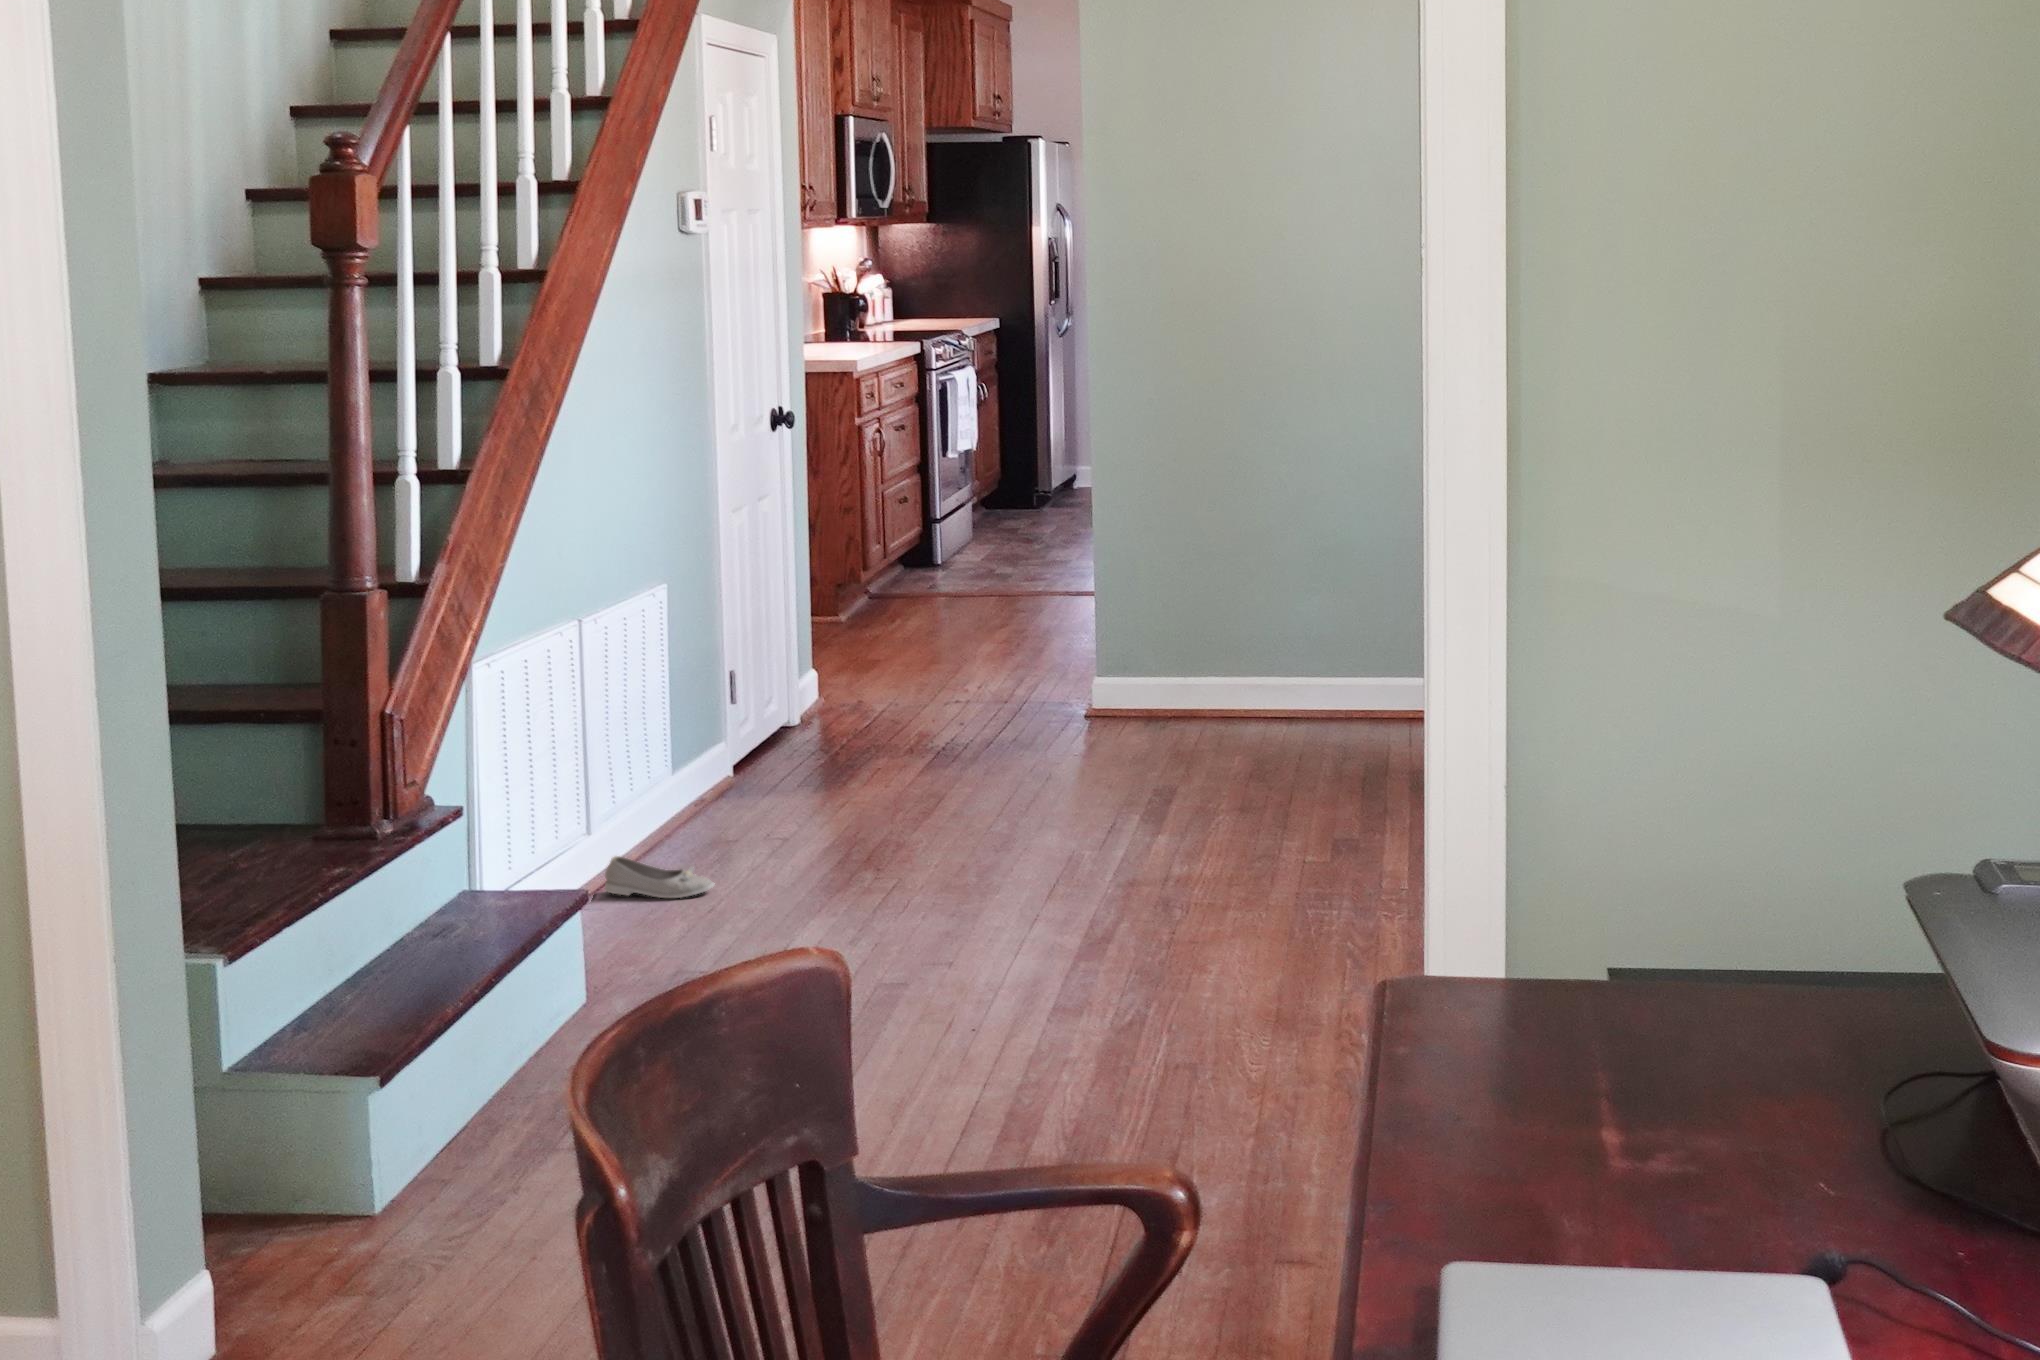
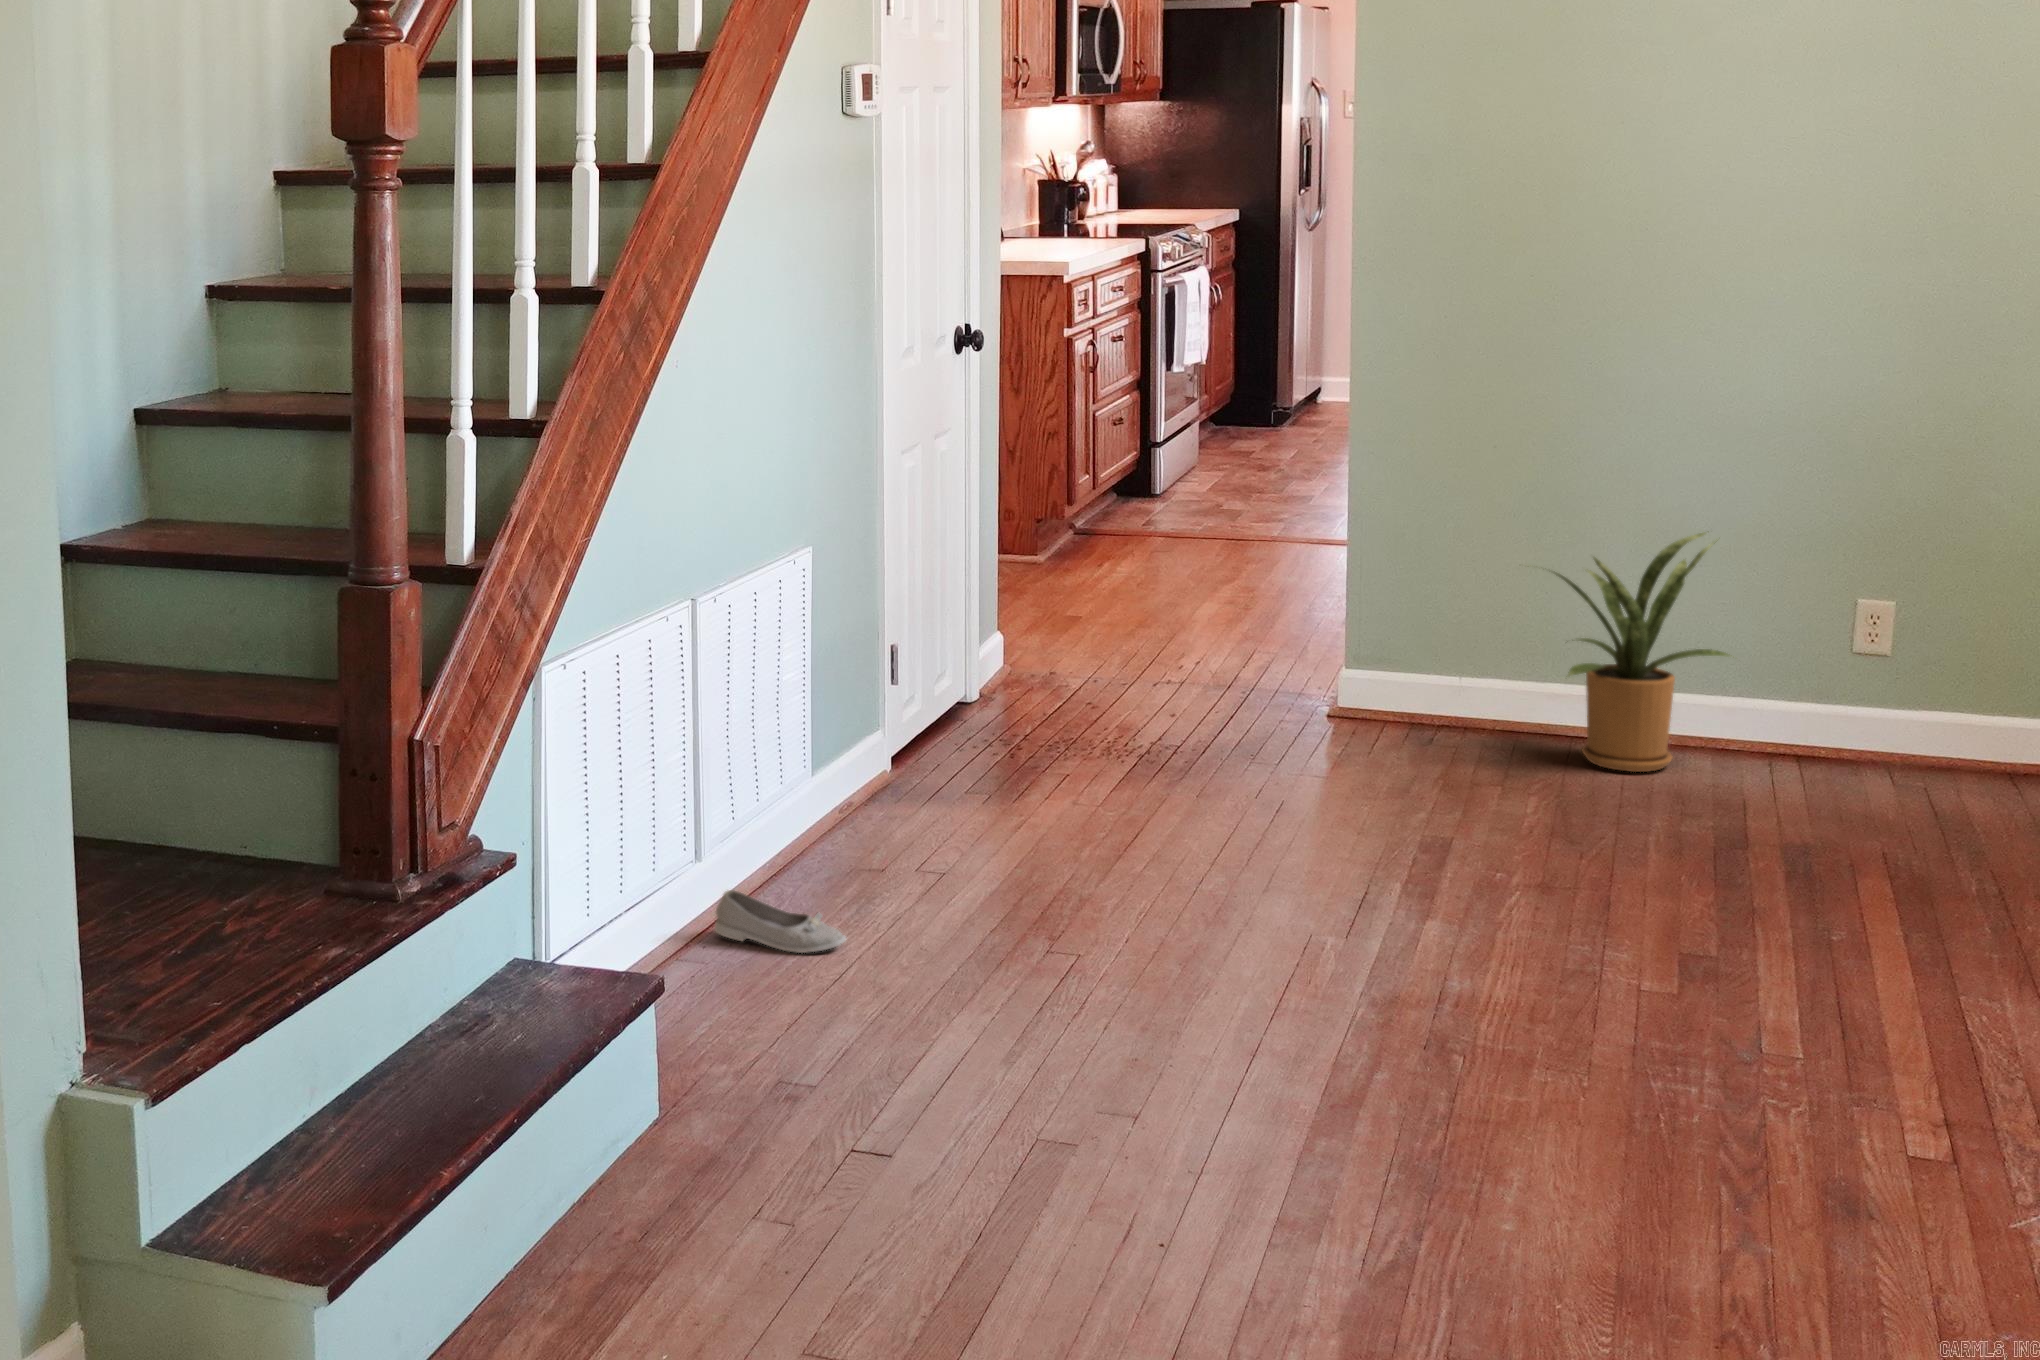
house plant: none [1214,547,1379,733] -> present [1554,533,1729,772]

